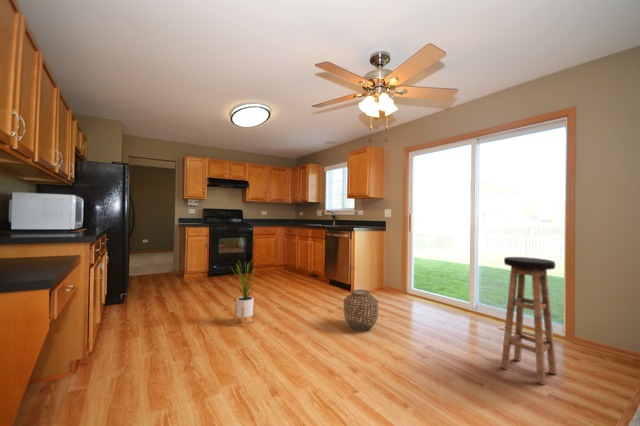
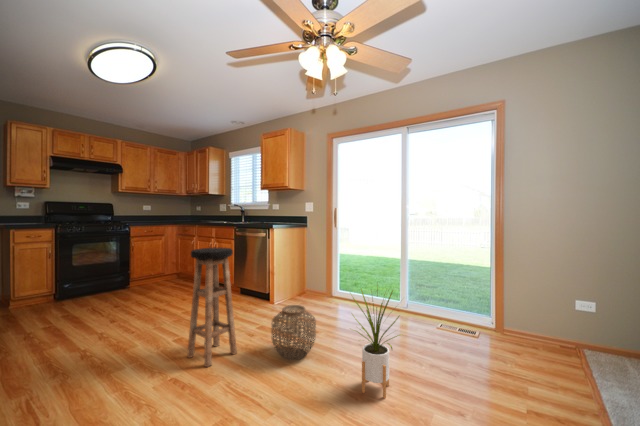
bar stool: present [501,257,557,385] -> present [187,248,237,367]
house plant: present [235,267,255,326] -> present [353,289,399,398]

